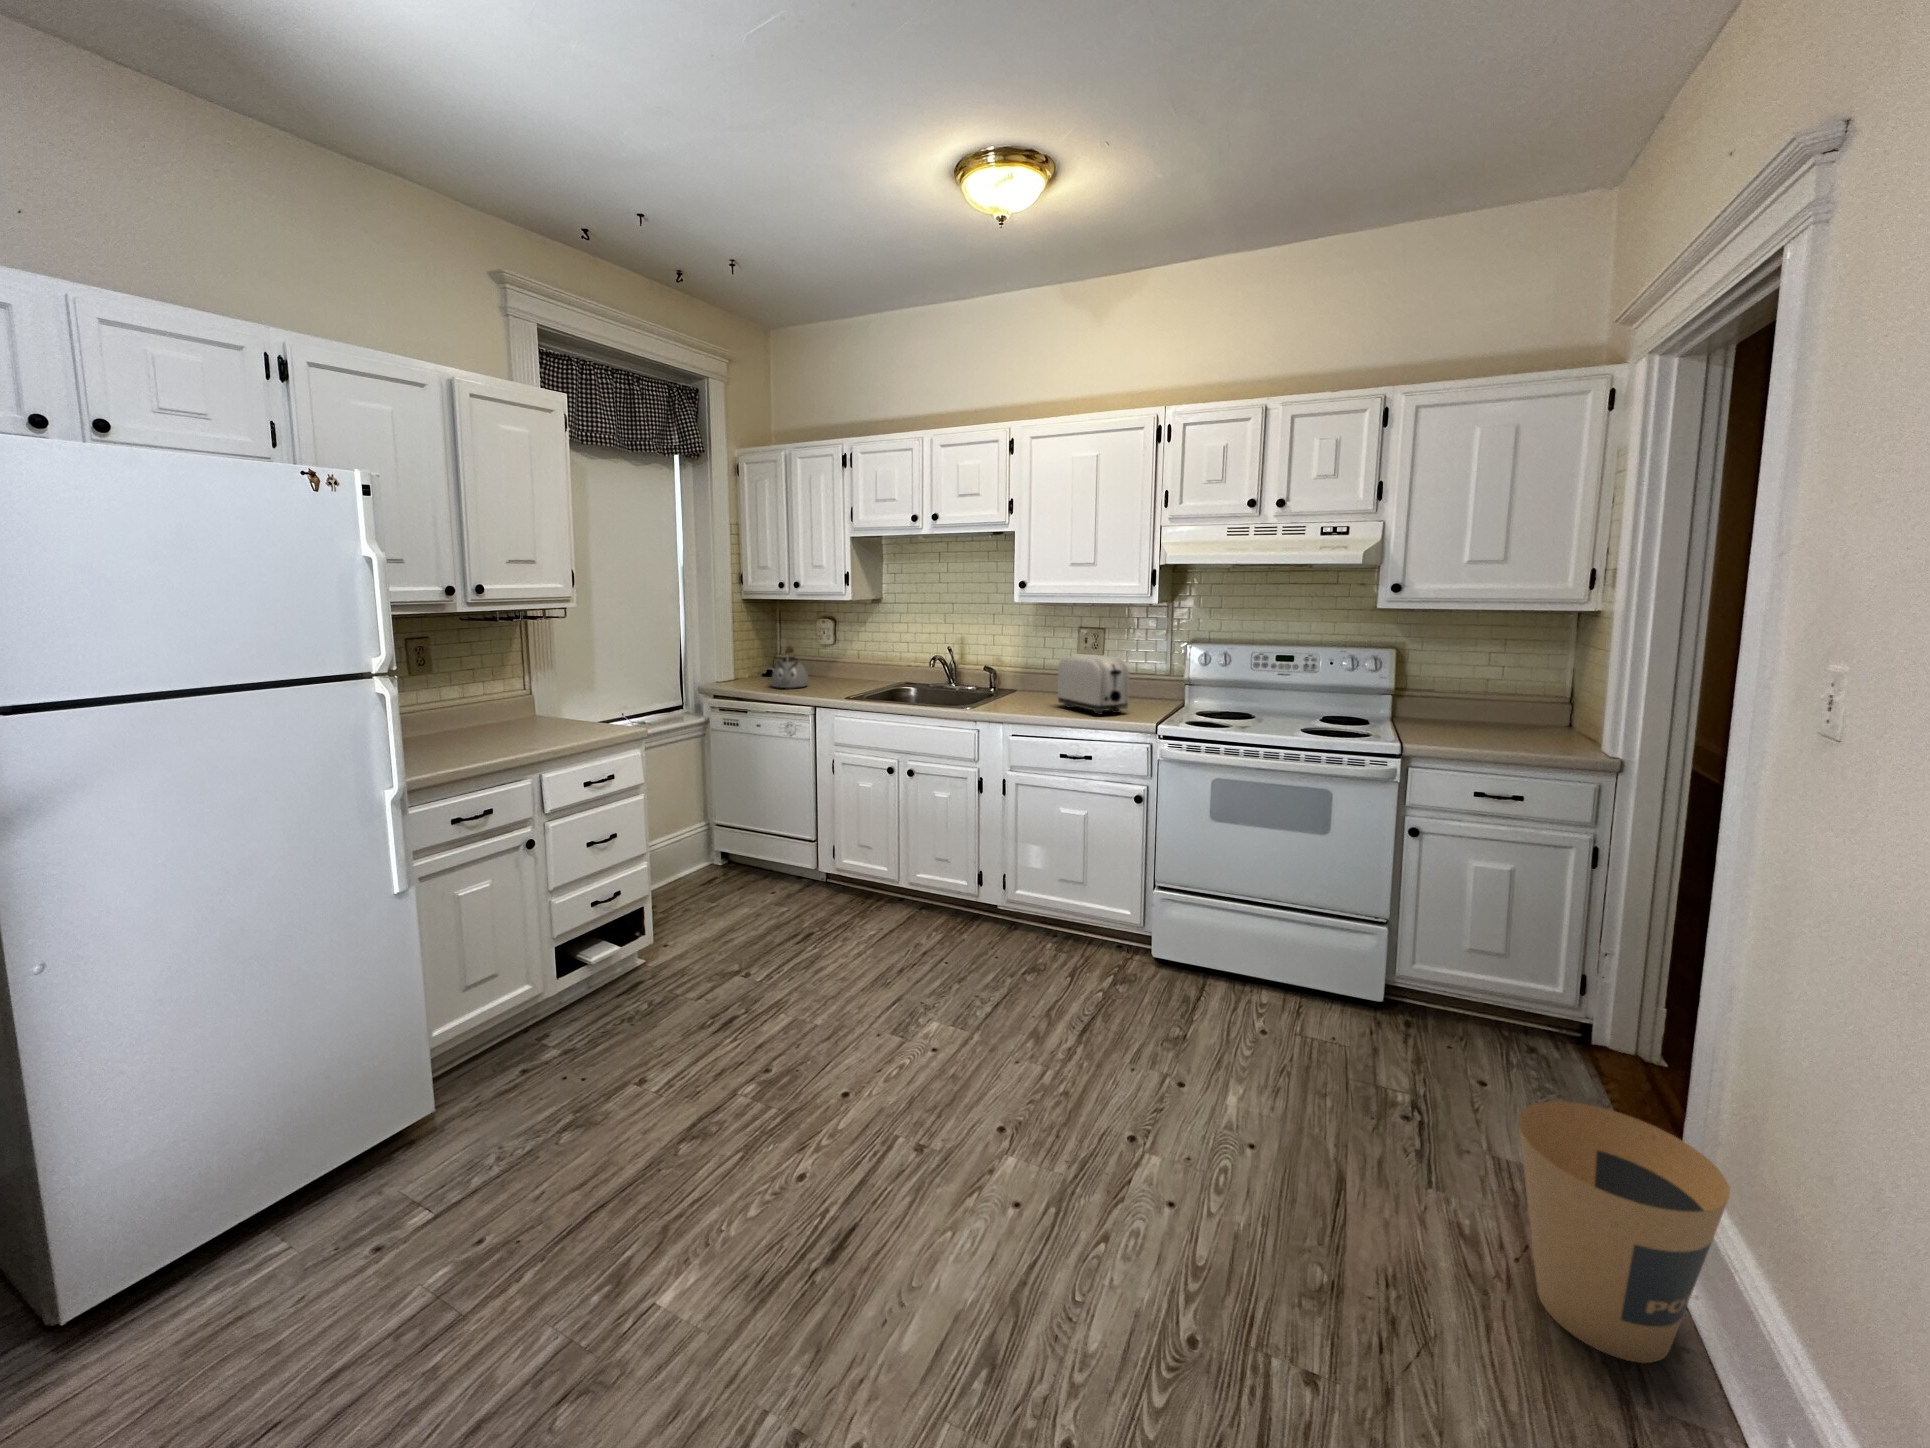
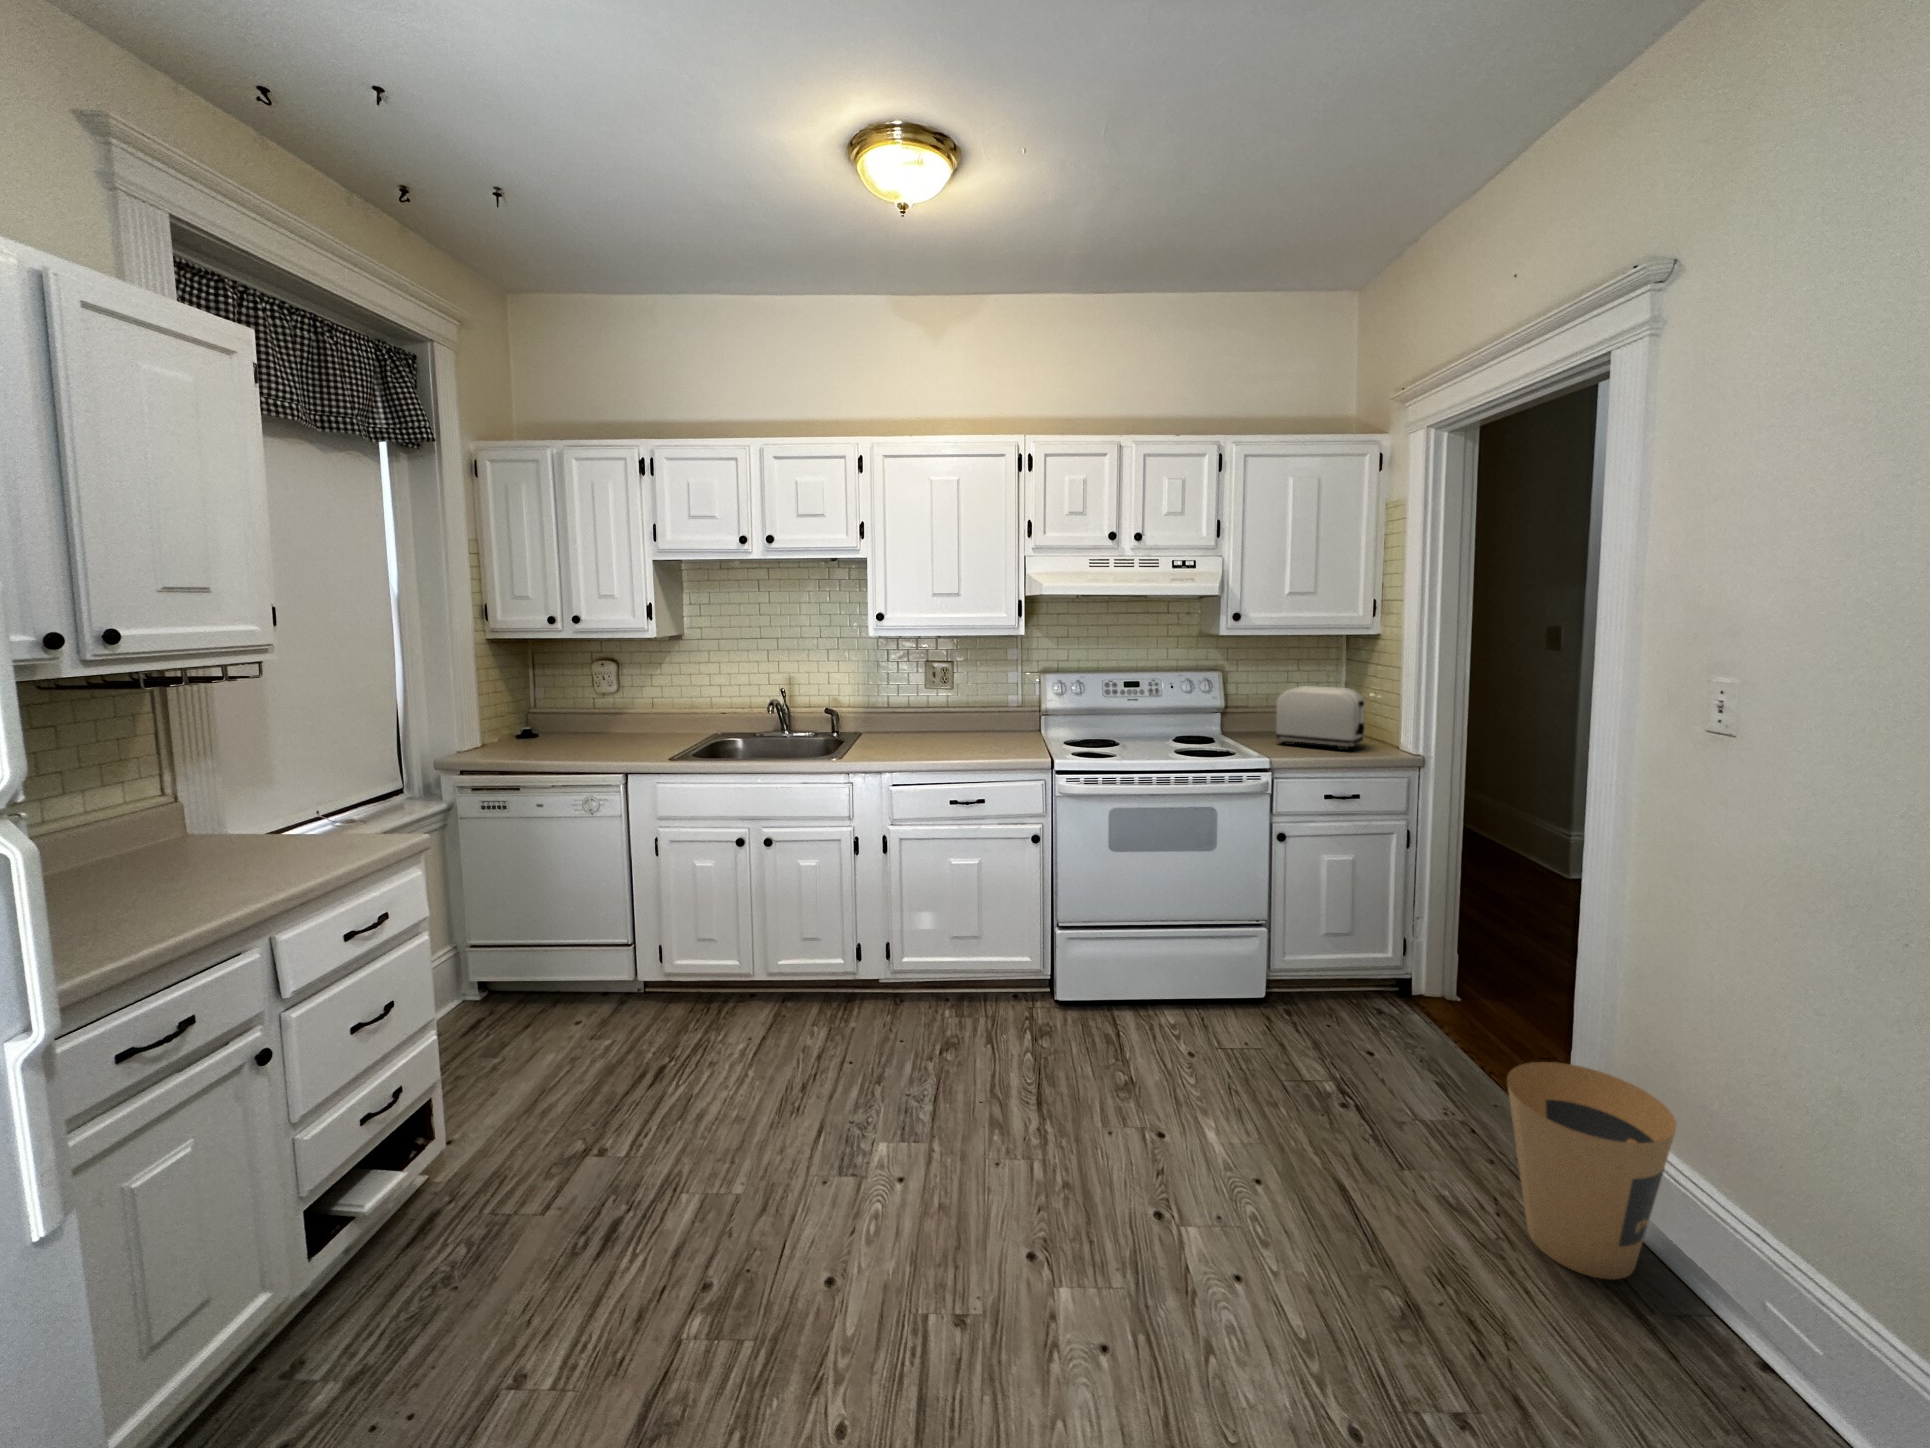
kettle: present [771,646,809,688] -> none [537,698,590,753]
toaster: present [1058,655,1129,715] -> present [1276,686,1364,750]

